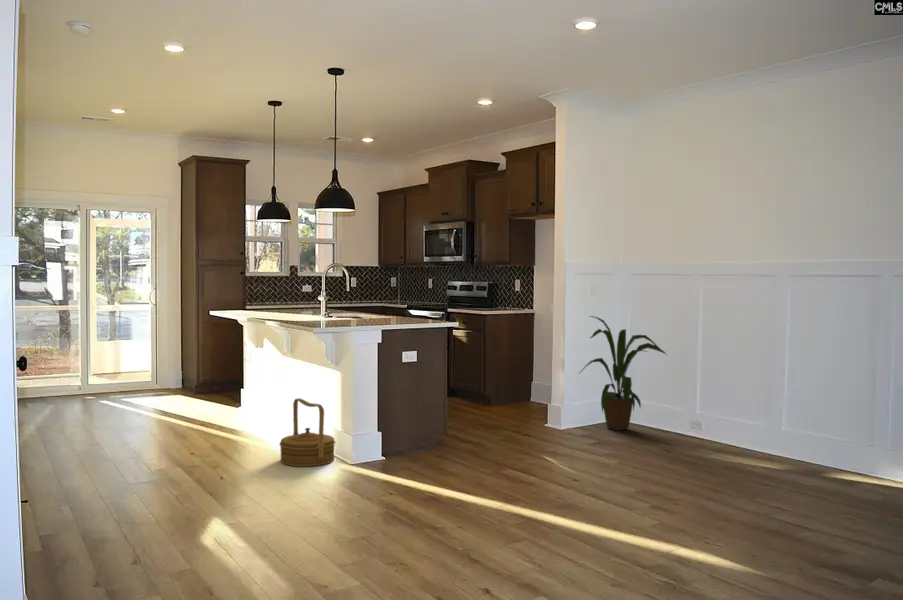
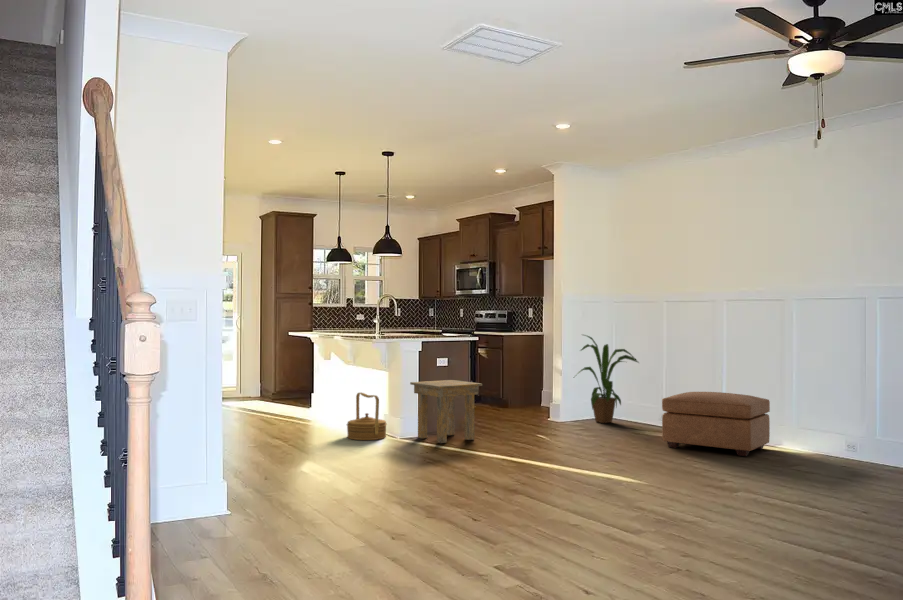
side table: none [367,380,467,471] -> present [410,380,482,443]
ottoman: none [712,399,856,492] -> present [662,392,770,456]

